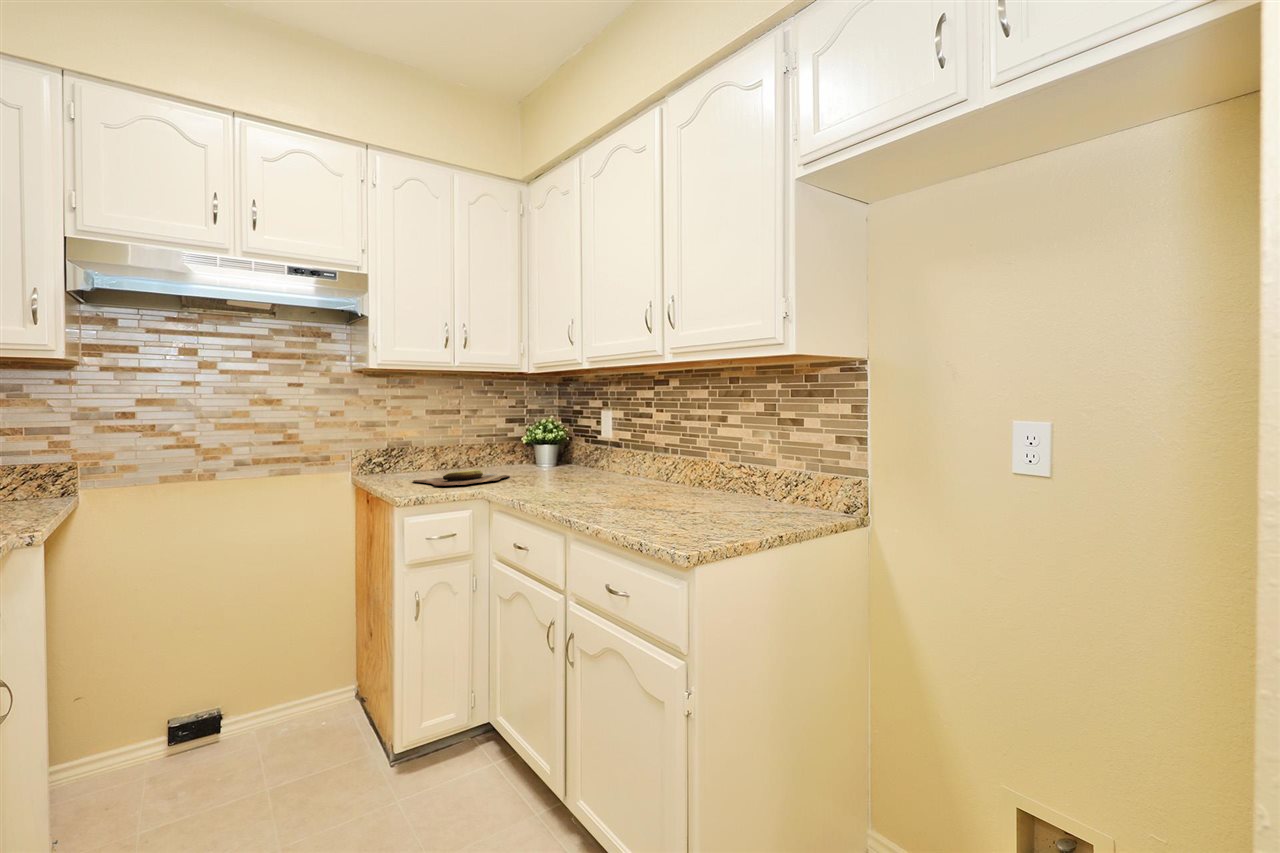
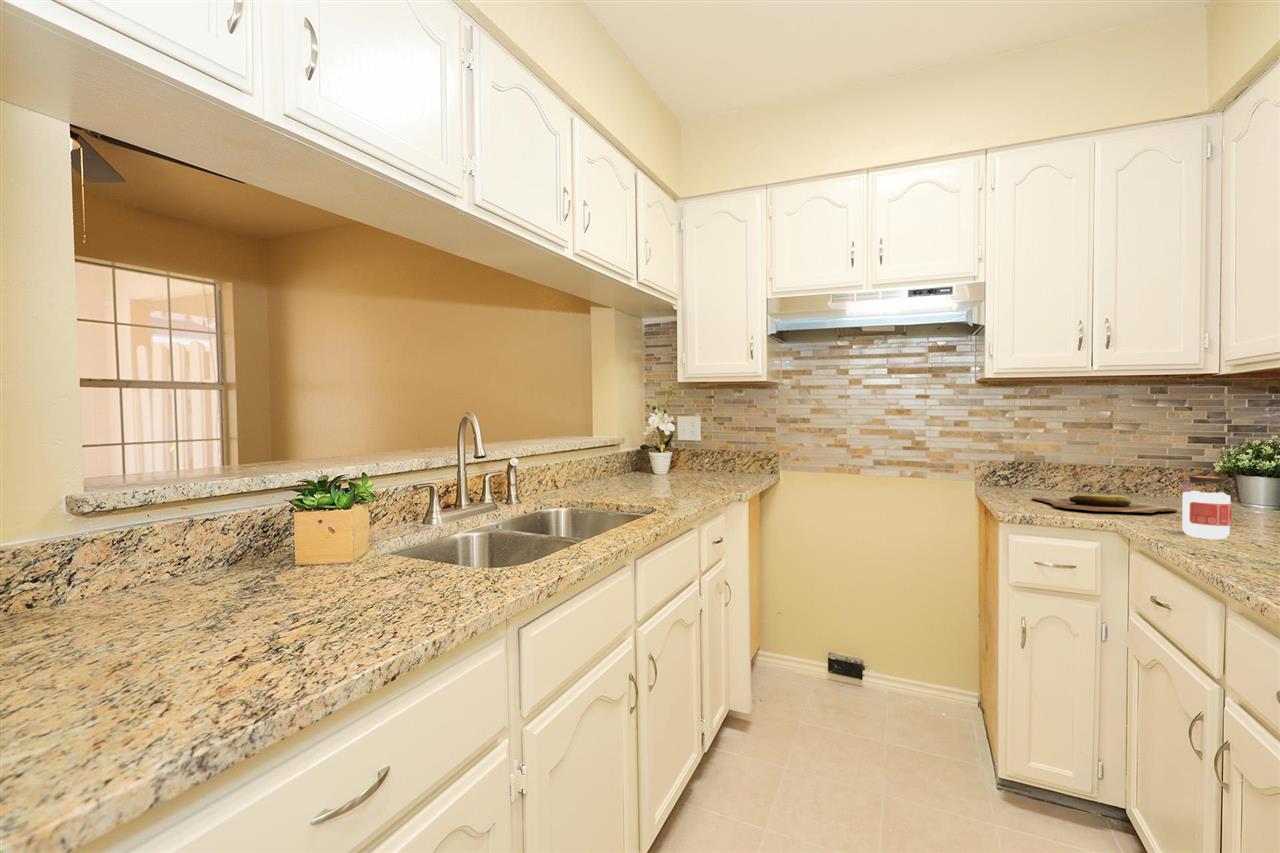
jar: none [524,447,552,494] -> present [1182,476,1234,539]

